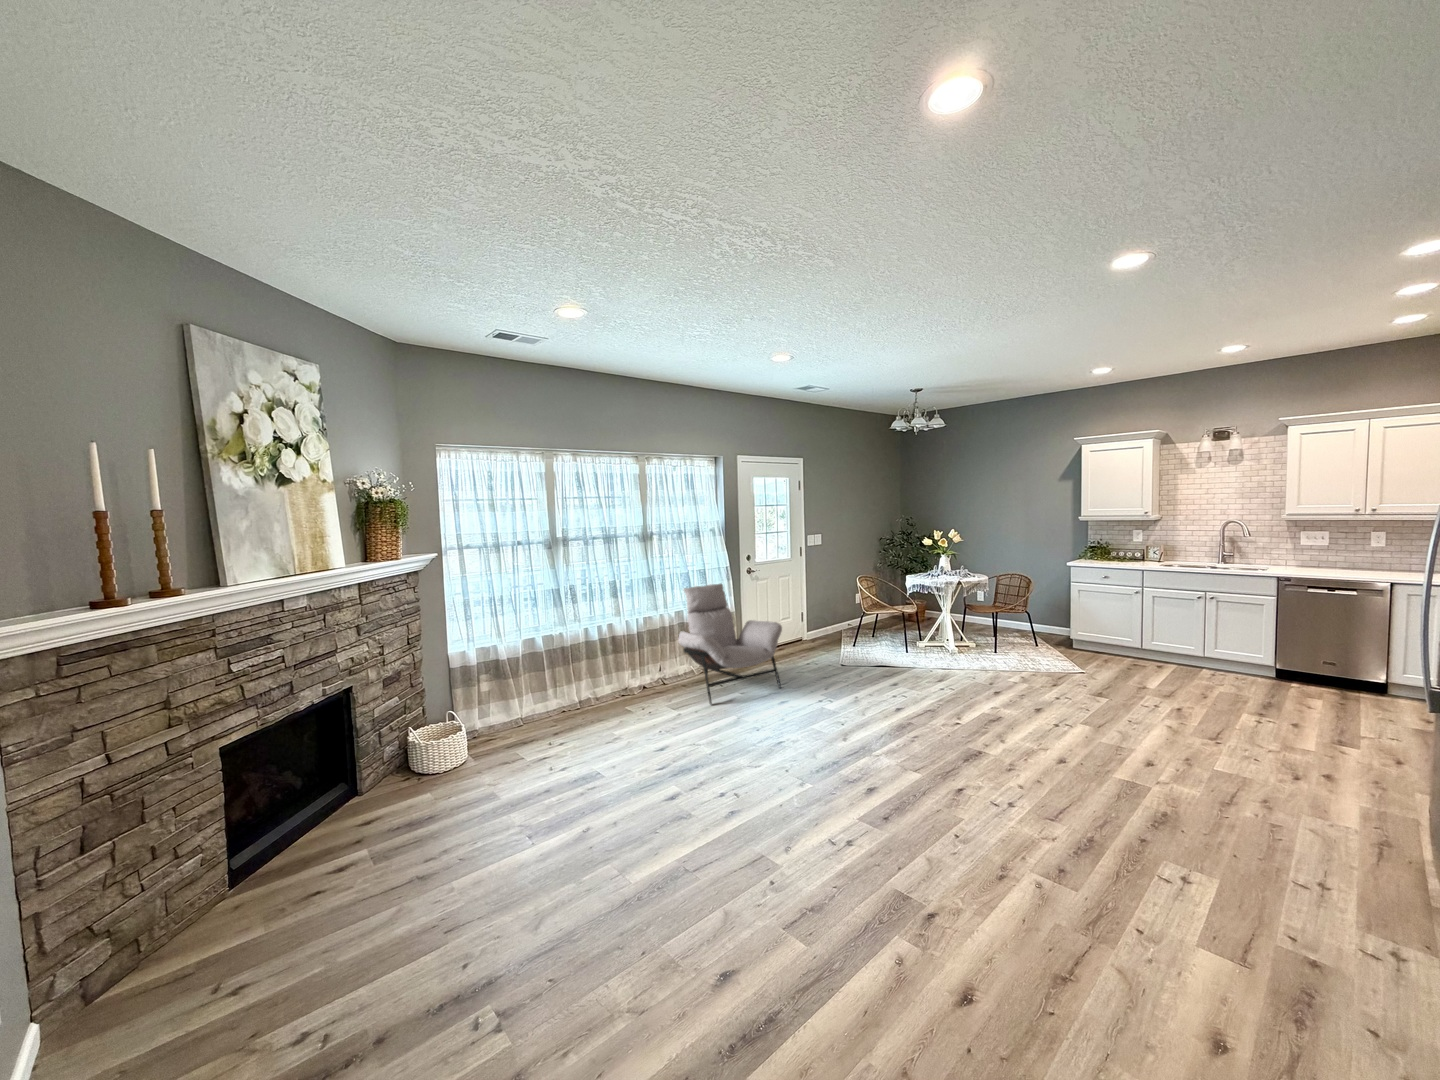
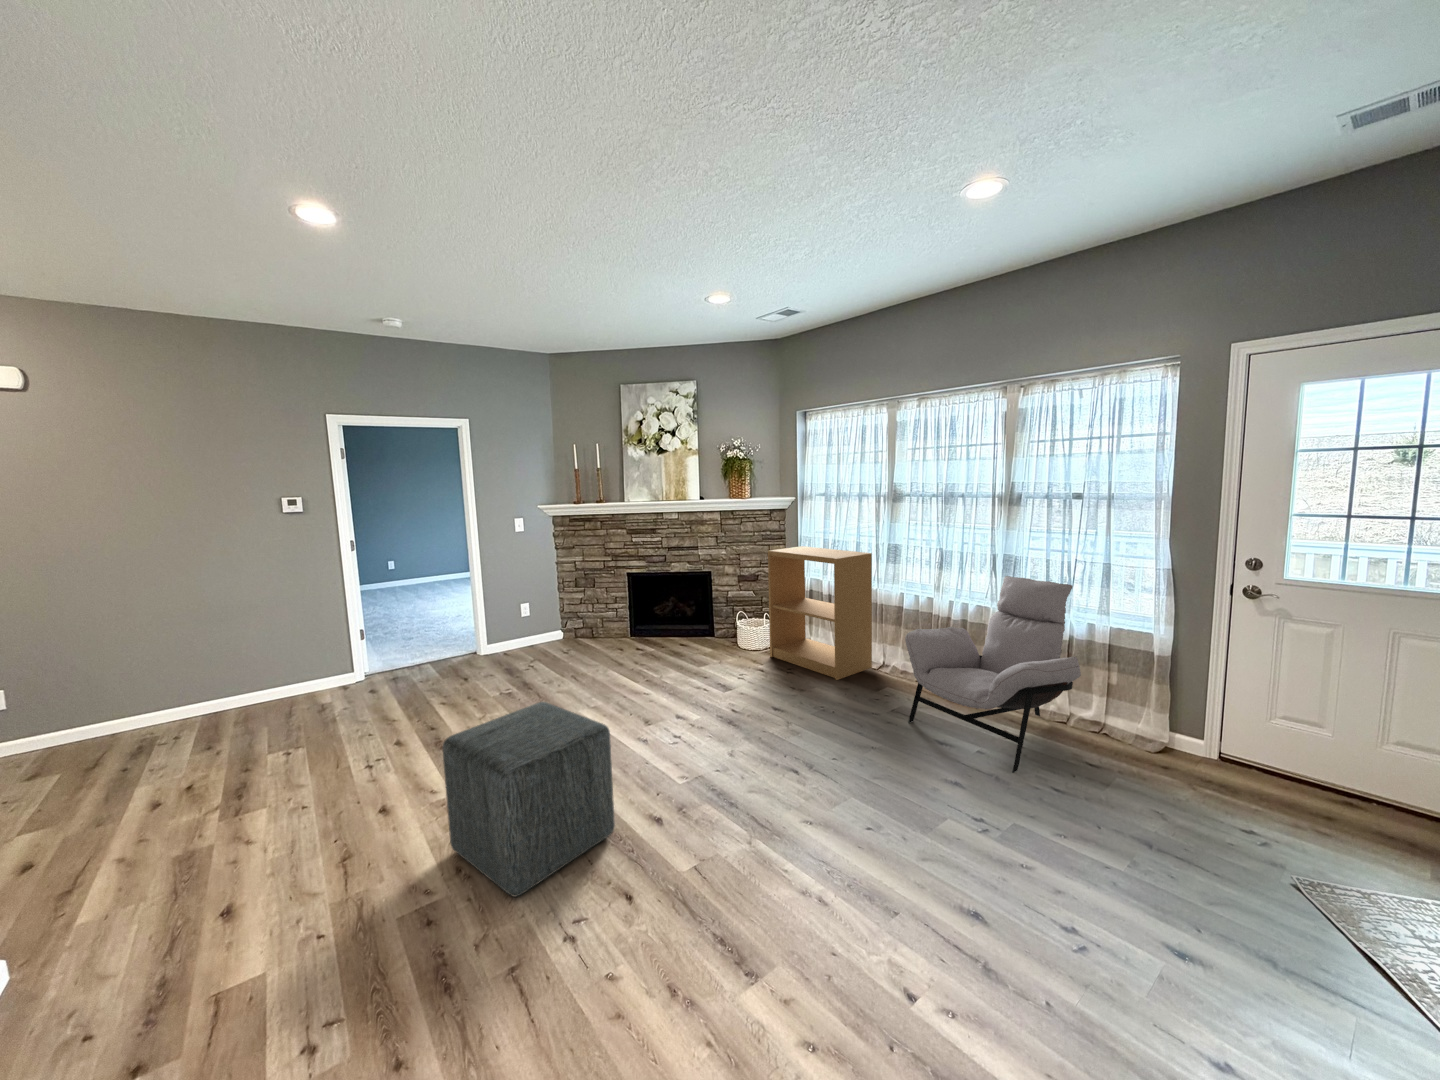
bookshelf: none [483,597,611,754] -> present [768,546,872,680]
ottoman: none [868,712,1012,886] -> present [442,702,615,897]

